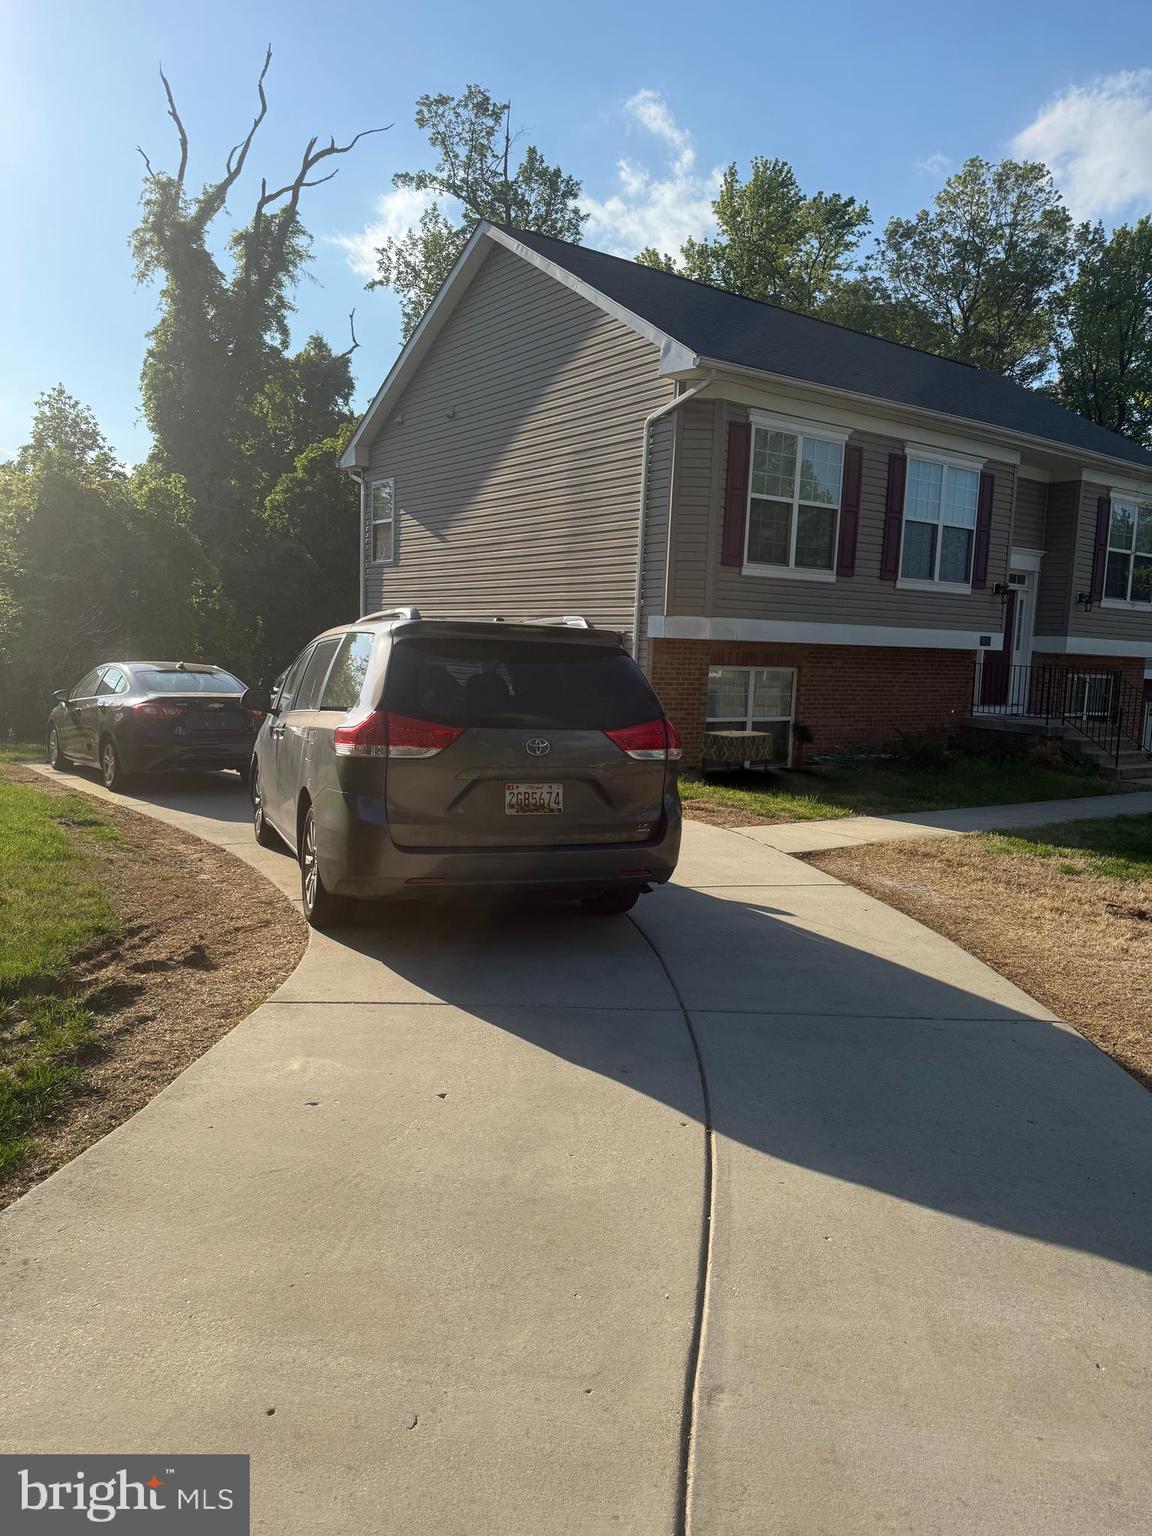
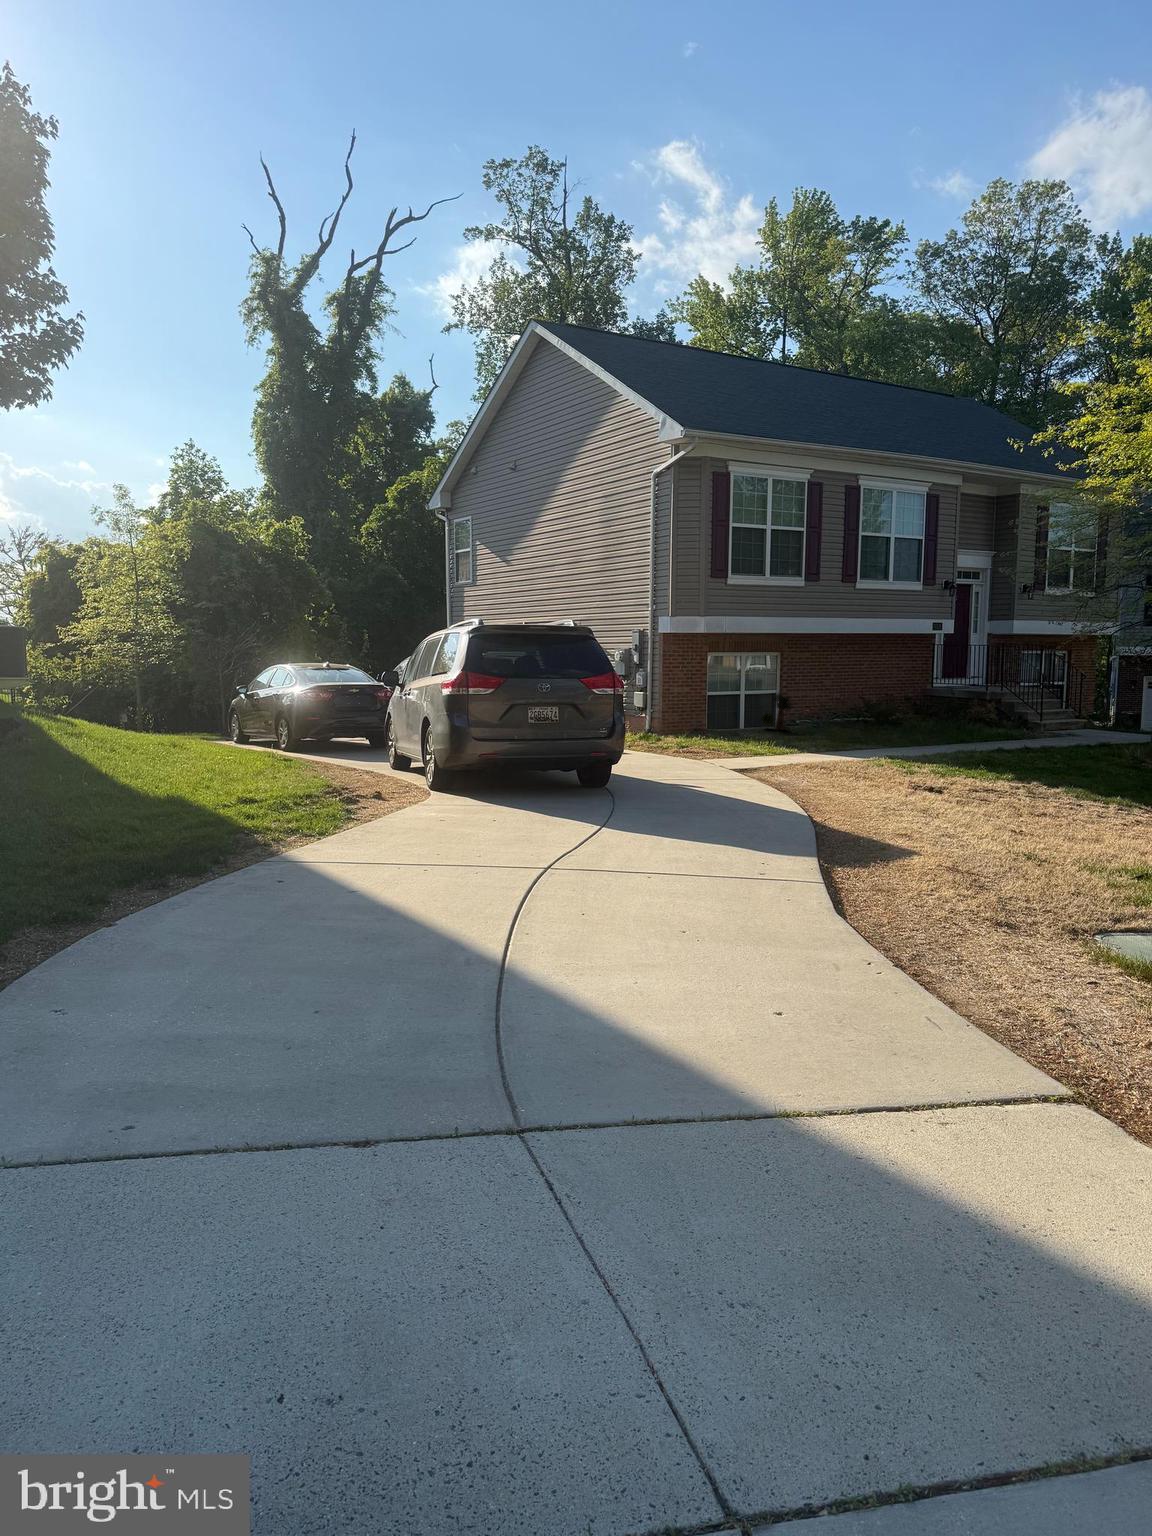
bench: present [699,731,773,774] -> none [701,701,759,732]

